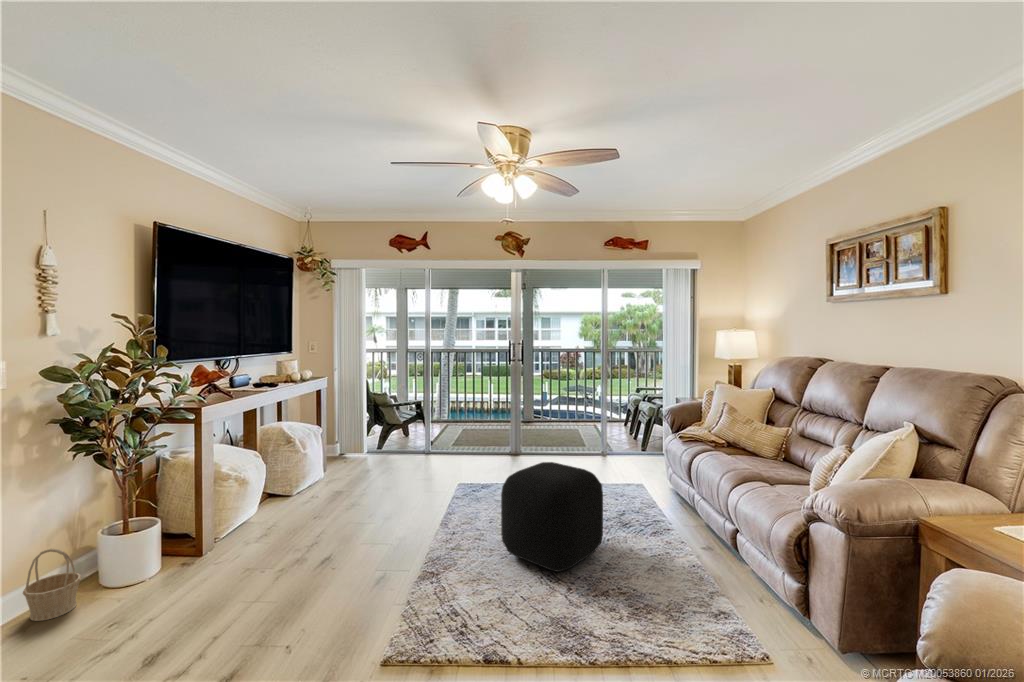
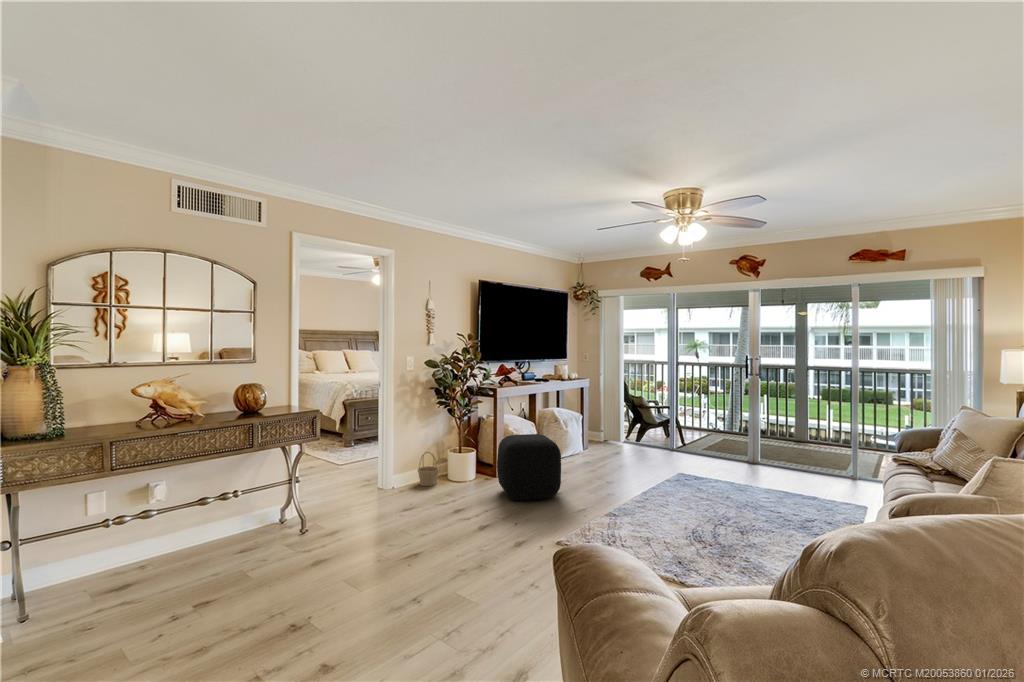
ottoman: present [501,462,603,572] -> present [497,434,561,501]

